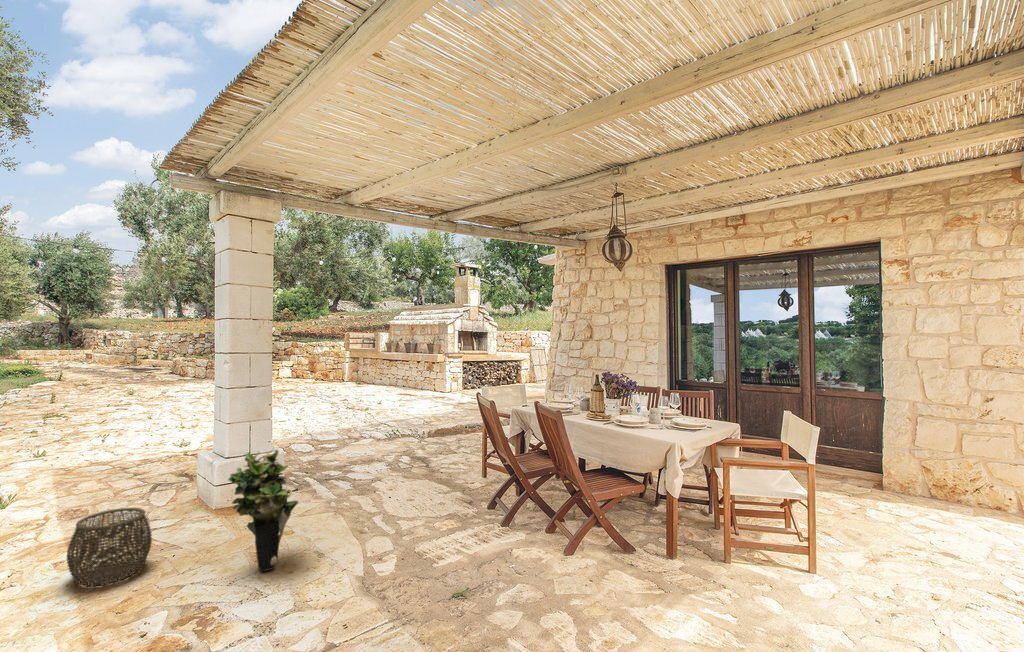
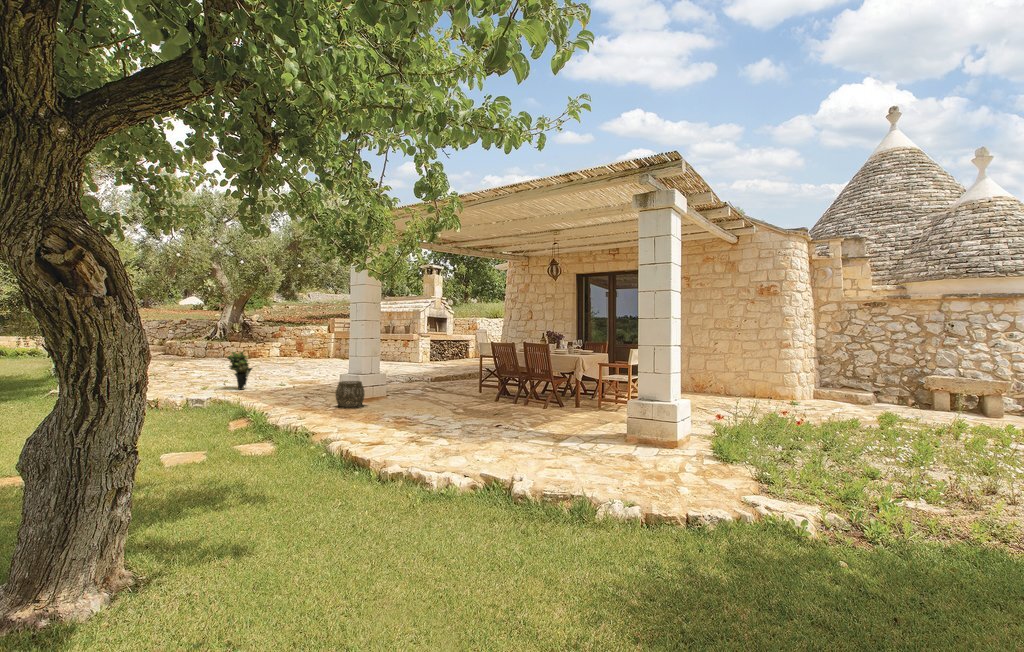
potted plant: present [228,450,298,572] -> present [227,351,253,390]

